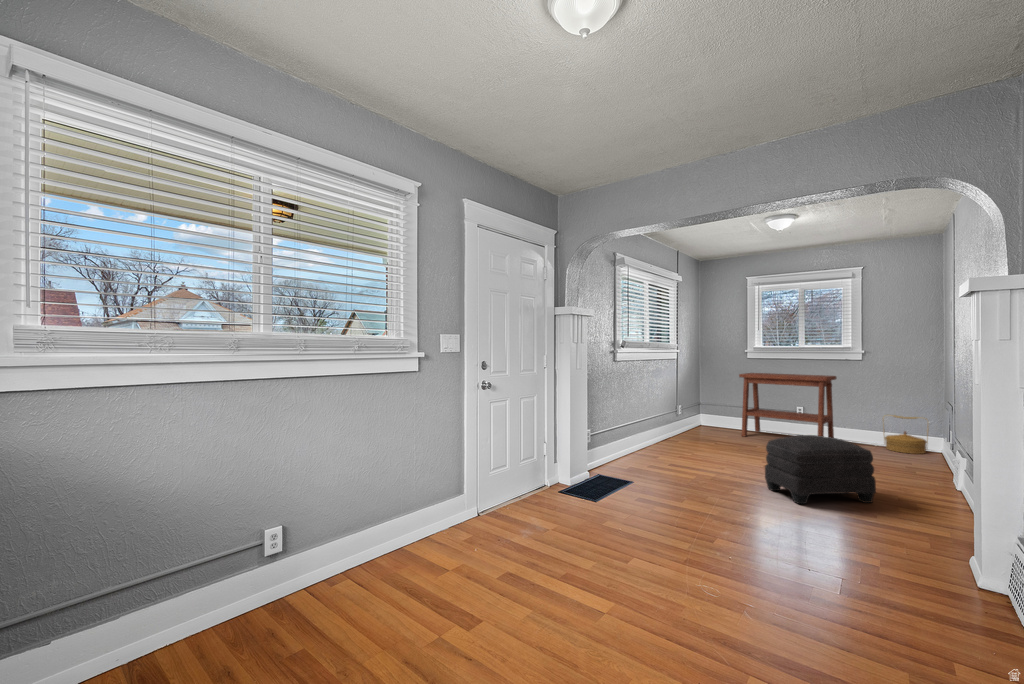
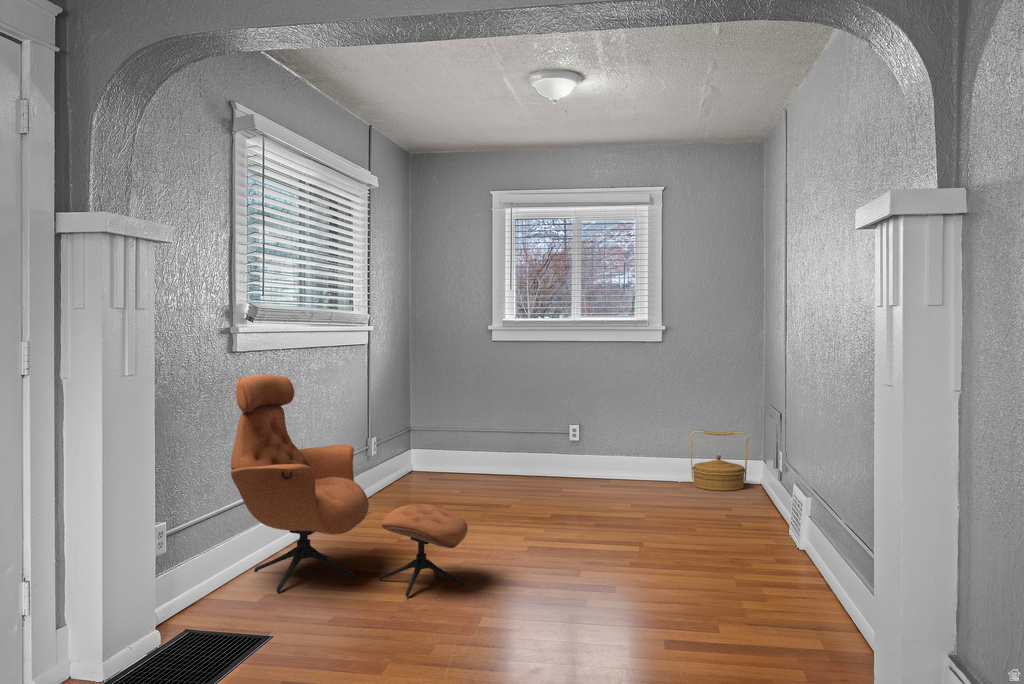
lounge chair: none [615,371,727,477] -> present [231,374,468,597]
side table: present [739,373,837,438] -> none [479,367,628,494]
ottoman: present [765,435,876,504] -> none [537,487,714,630]

